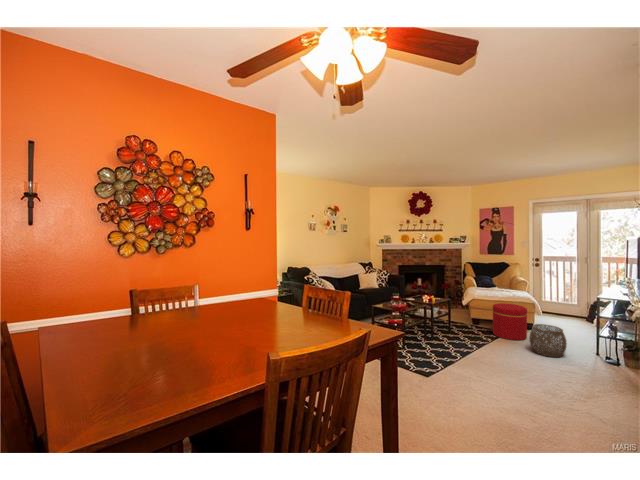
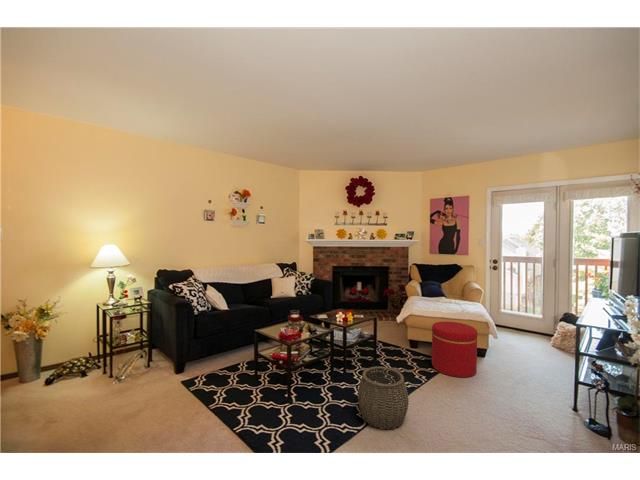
woven basket: present [529,324,567,357] -> present [358,366,409,430]

